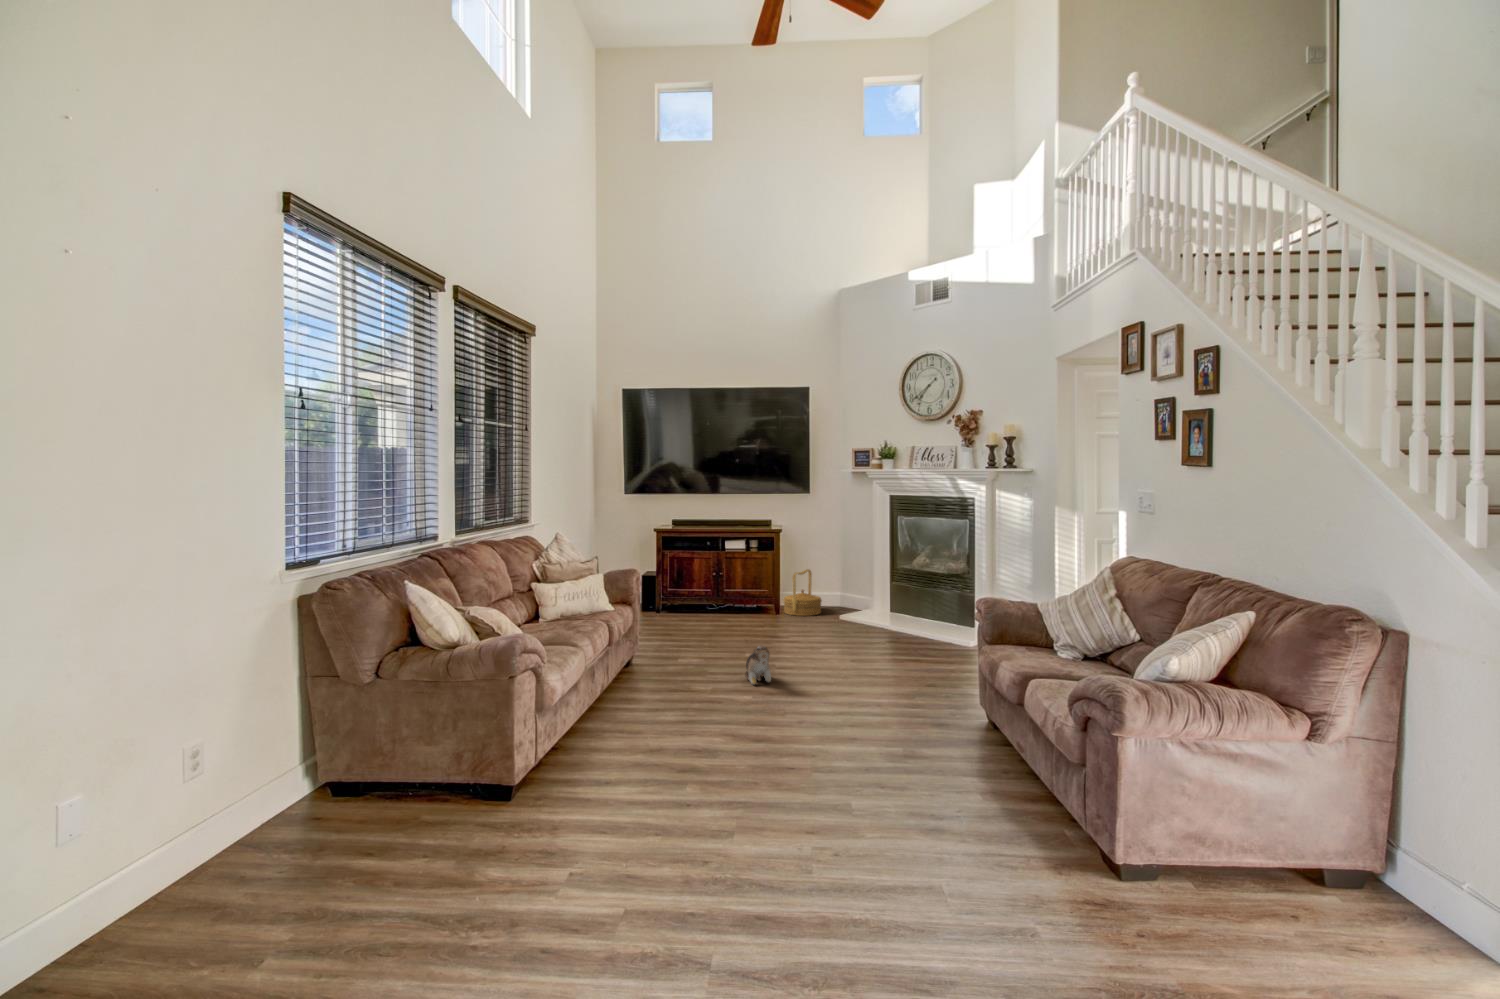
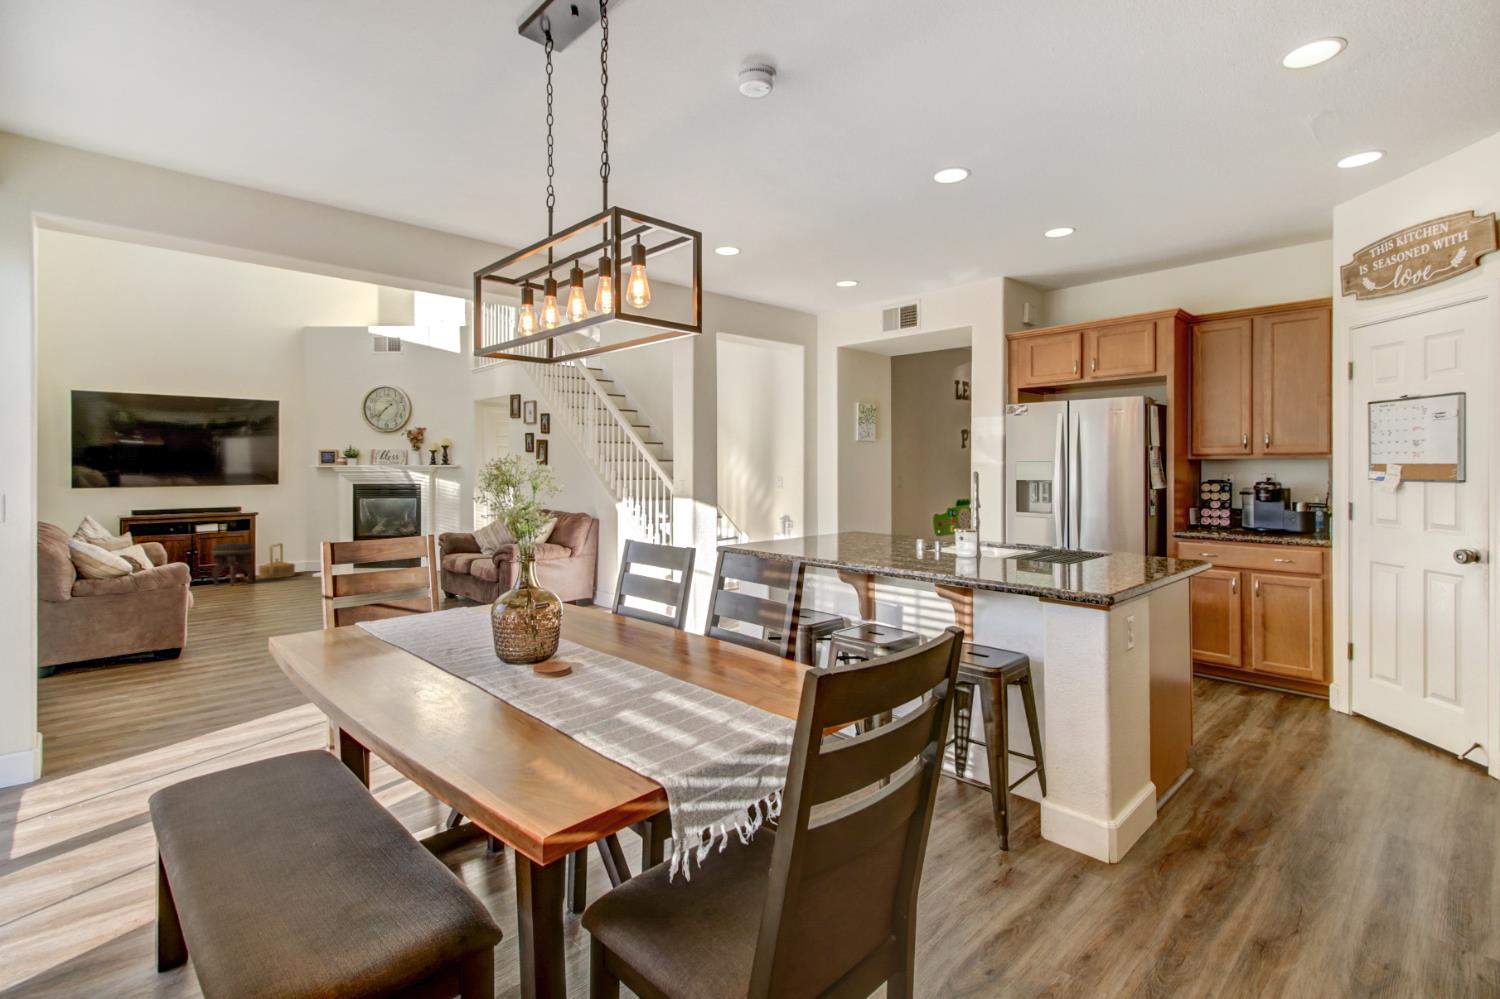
footstool: none [731,569,773,624] -> present [211,543,254,585]
plush toy: present [746,645,771,684] -> none [266,577,294,606]

